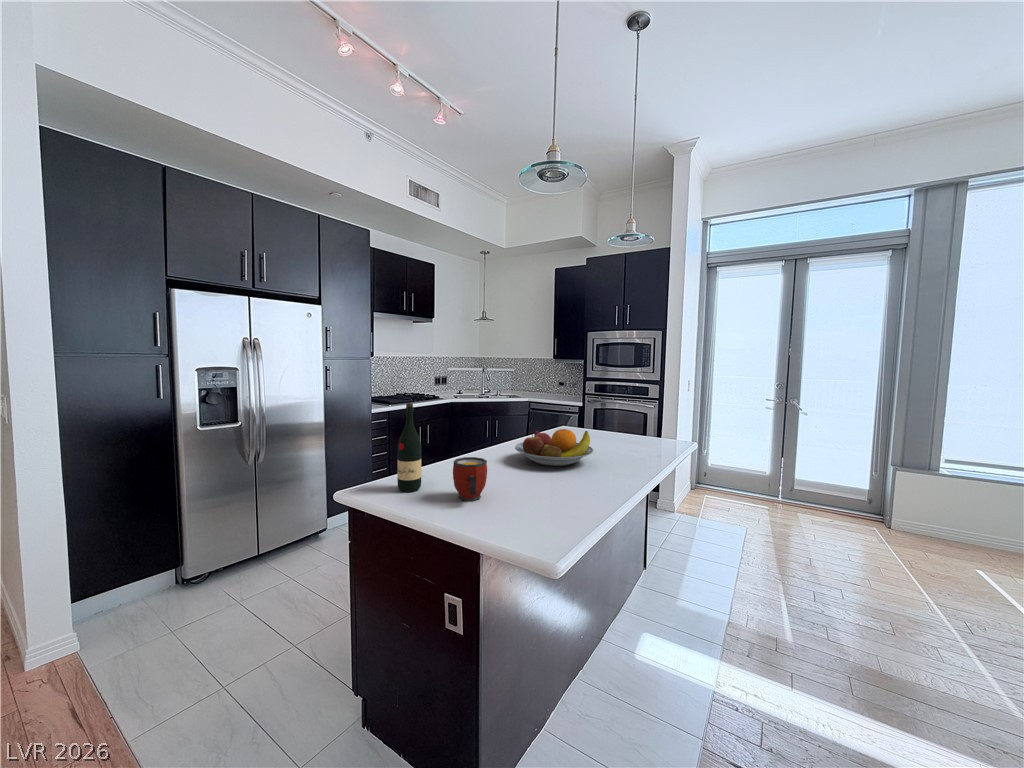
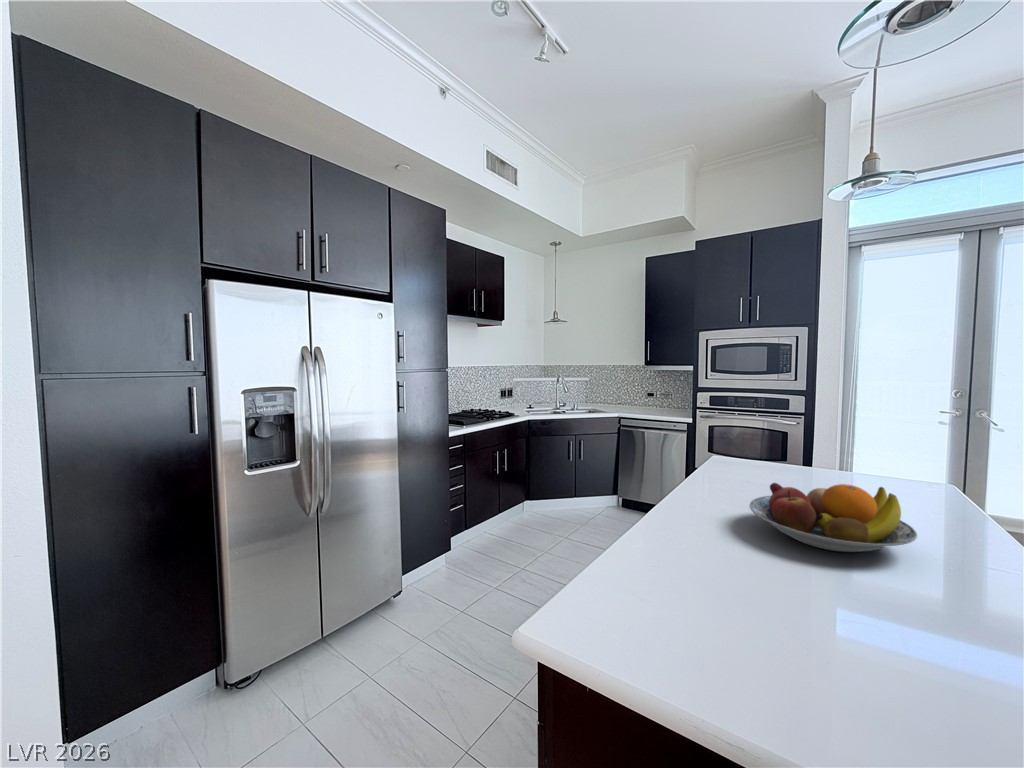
wine bottle: present [397,403,421,492] -> none [644,462,695,646]
mug: present [453,457,487,501] -> none [787,574,900,688]

